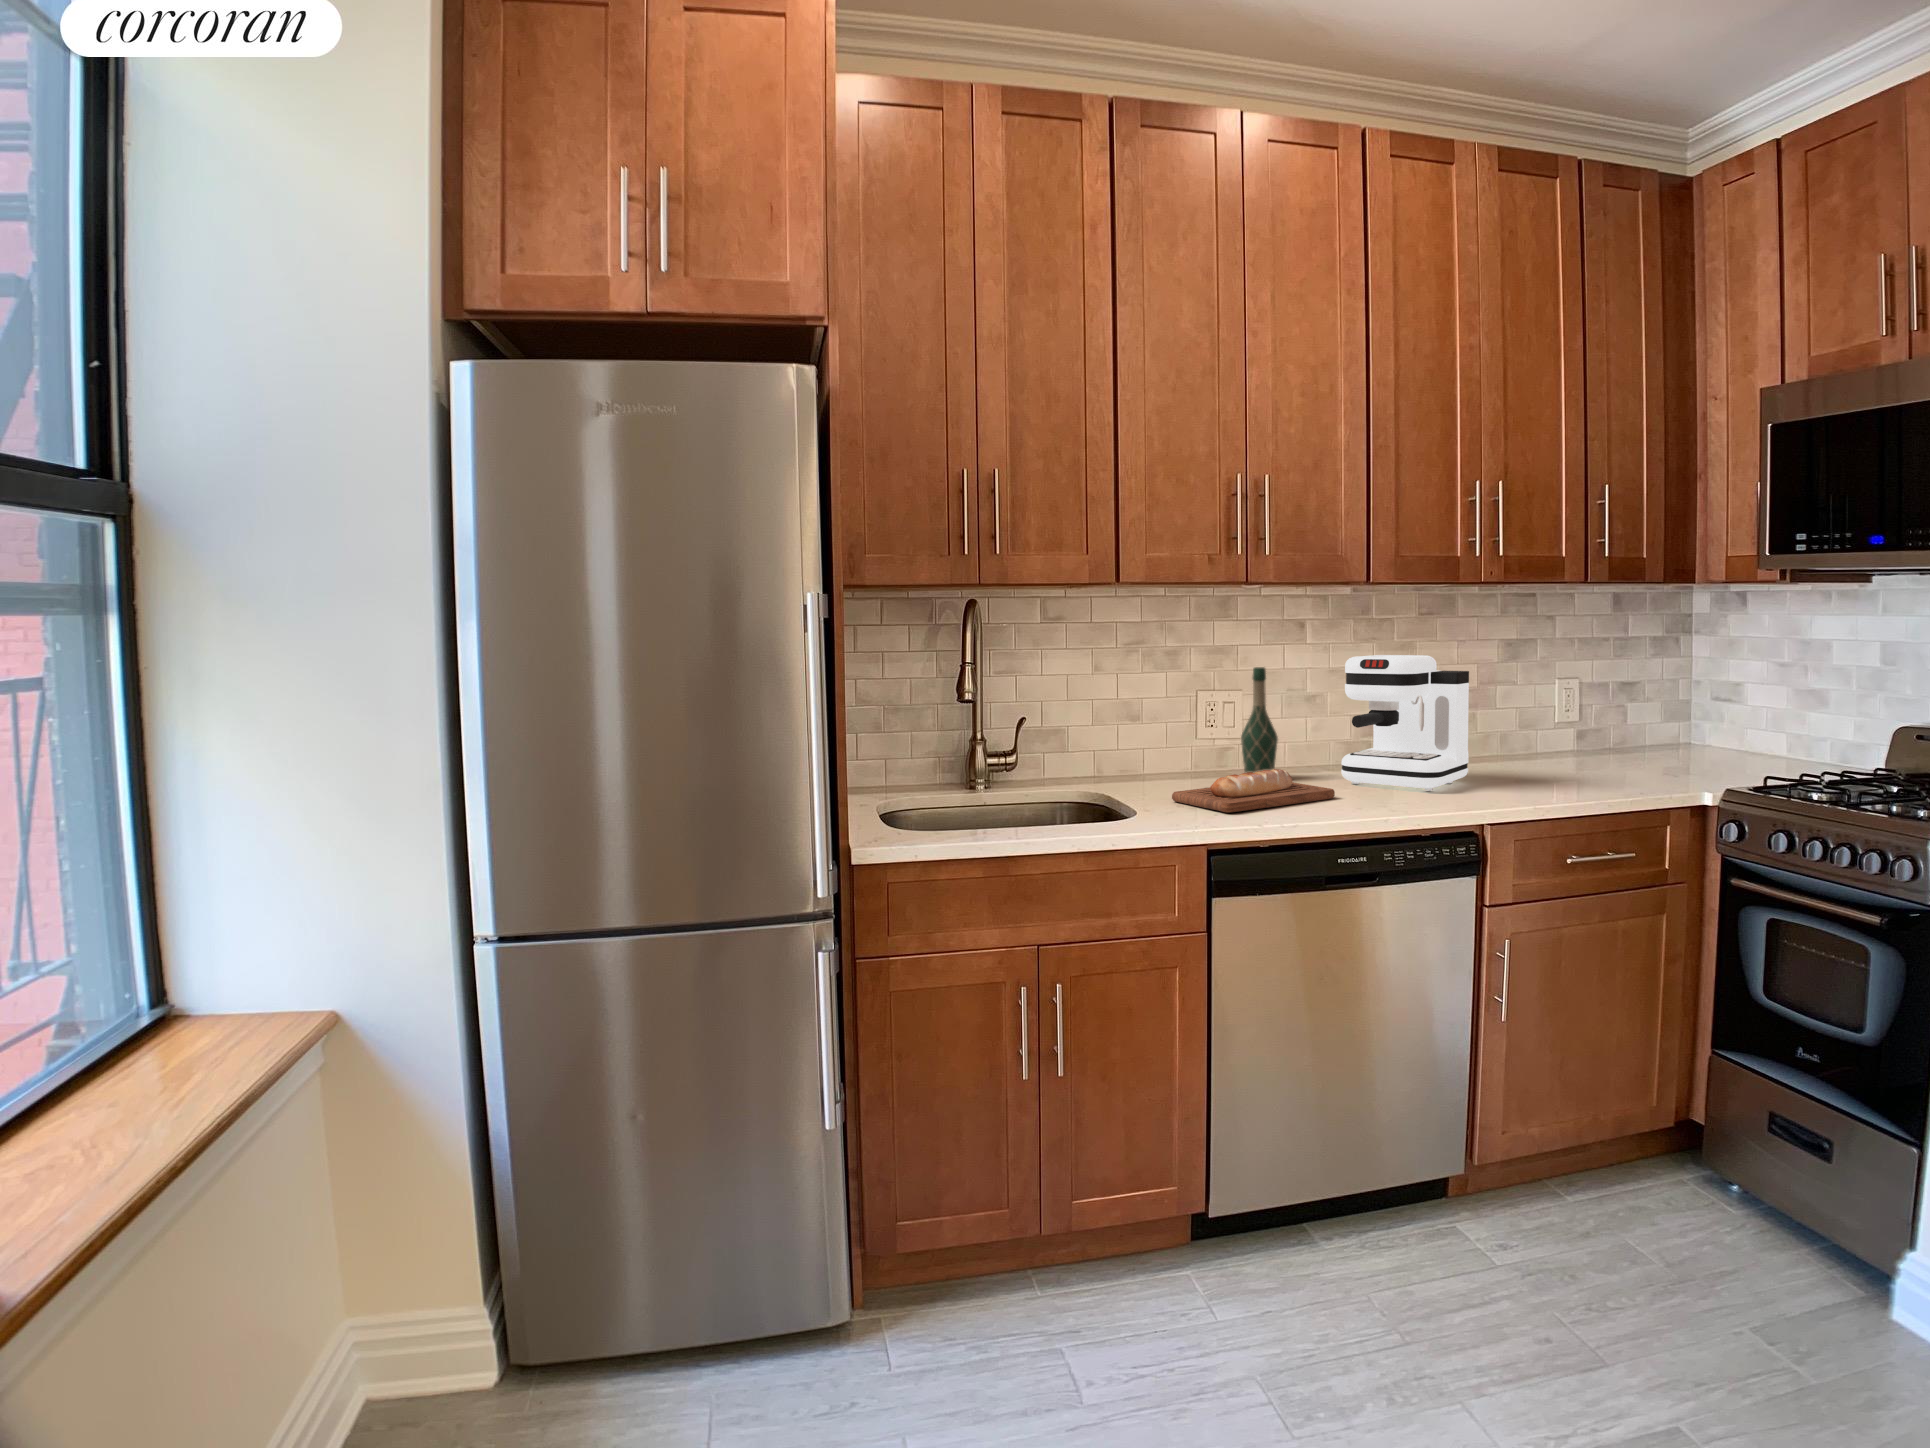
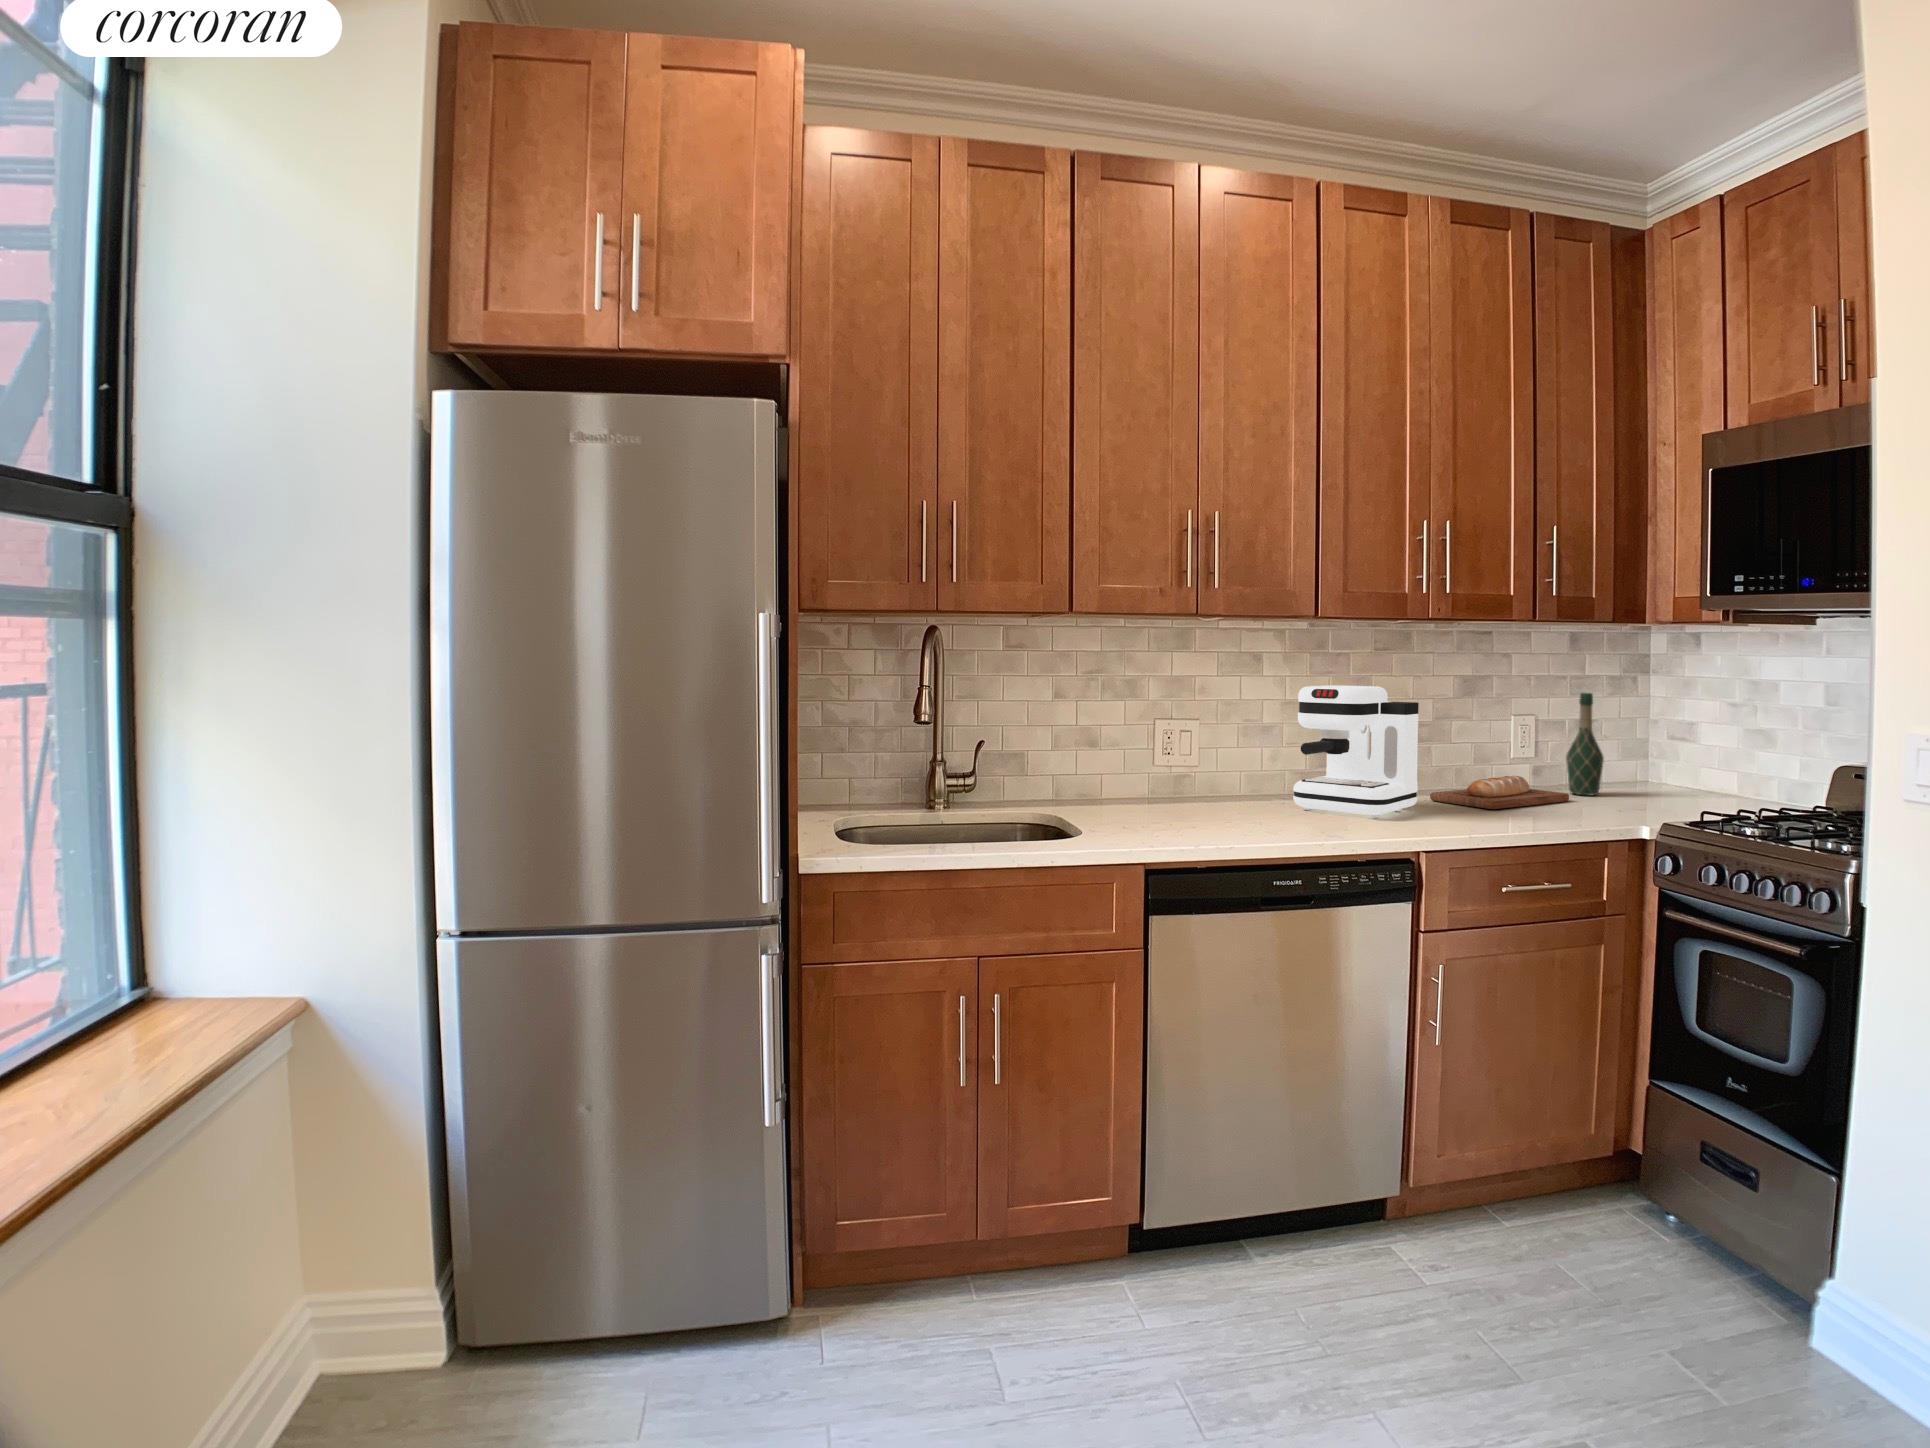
wine bottle: present [1241,667,1278,773] -> present [1566,693,1604,796]
bread loaf: present [1172,769,1335,813] -> present [1430,776,1569,809]

